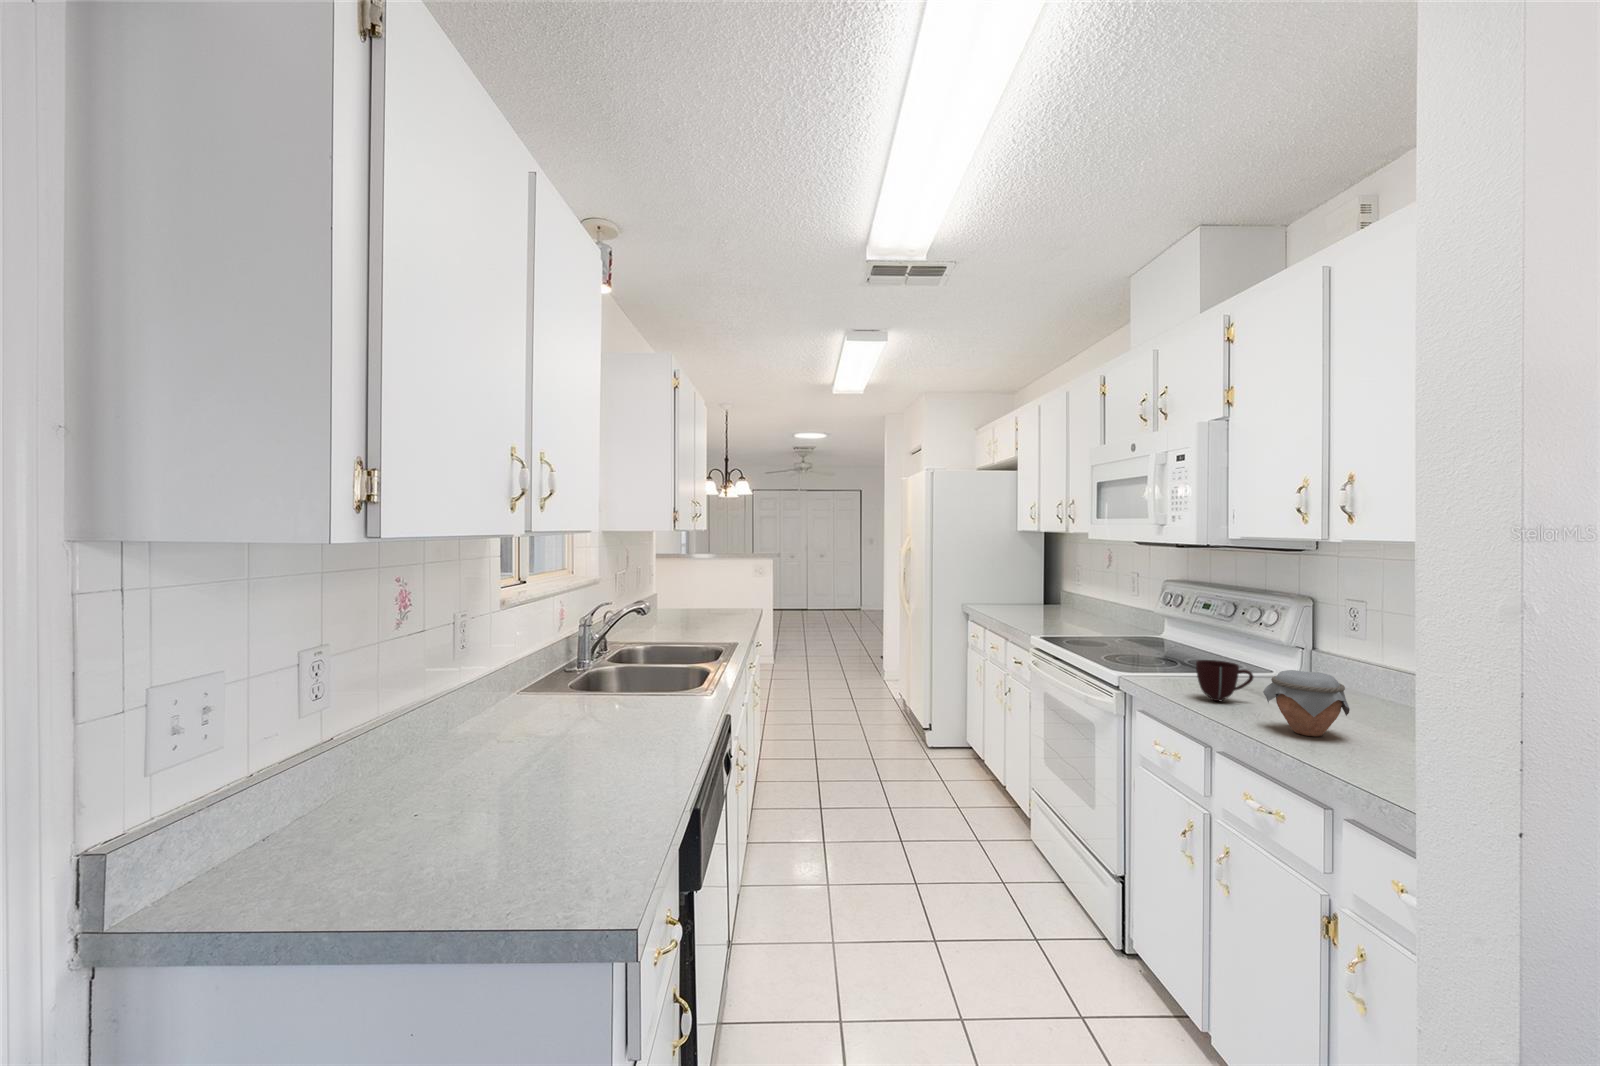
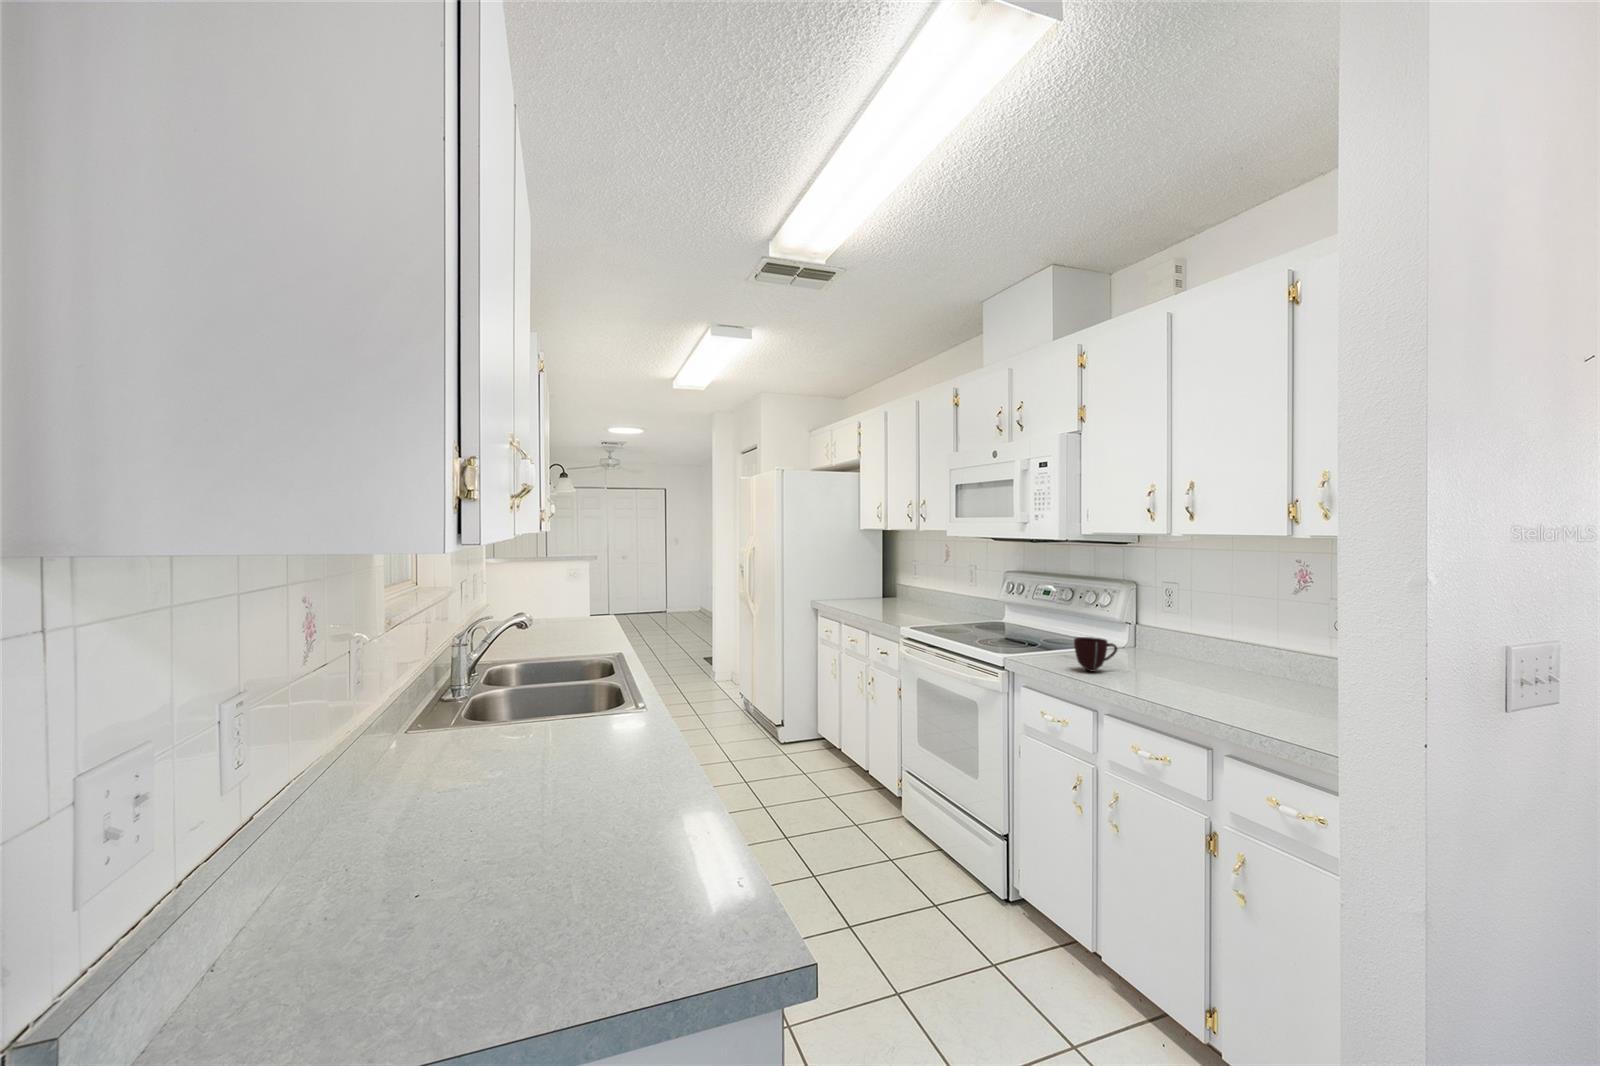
jar: present [1263,670,1350,737] -> none [1140,640,1205,693]

